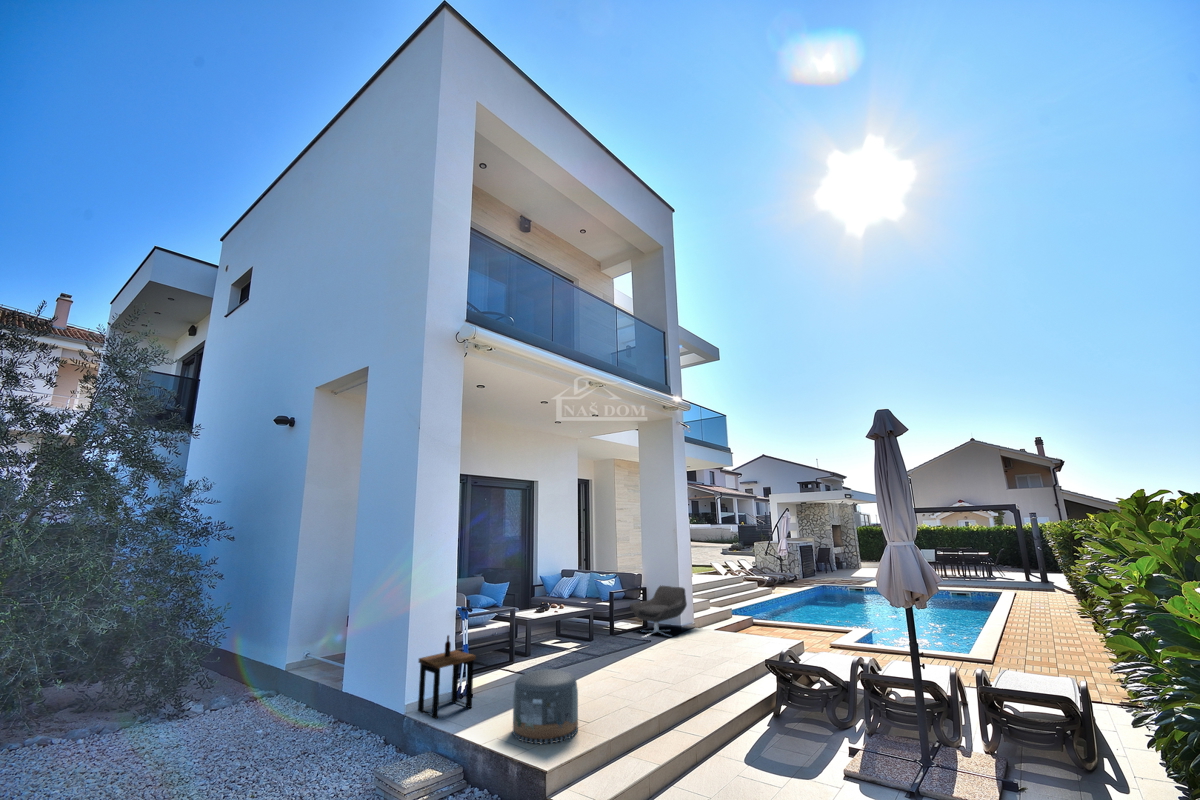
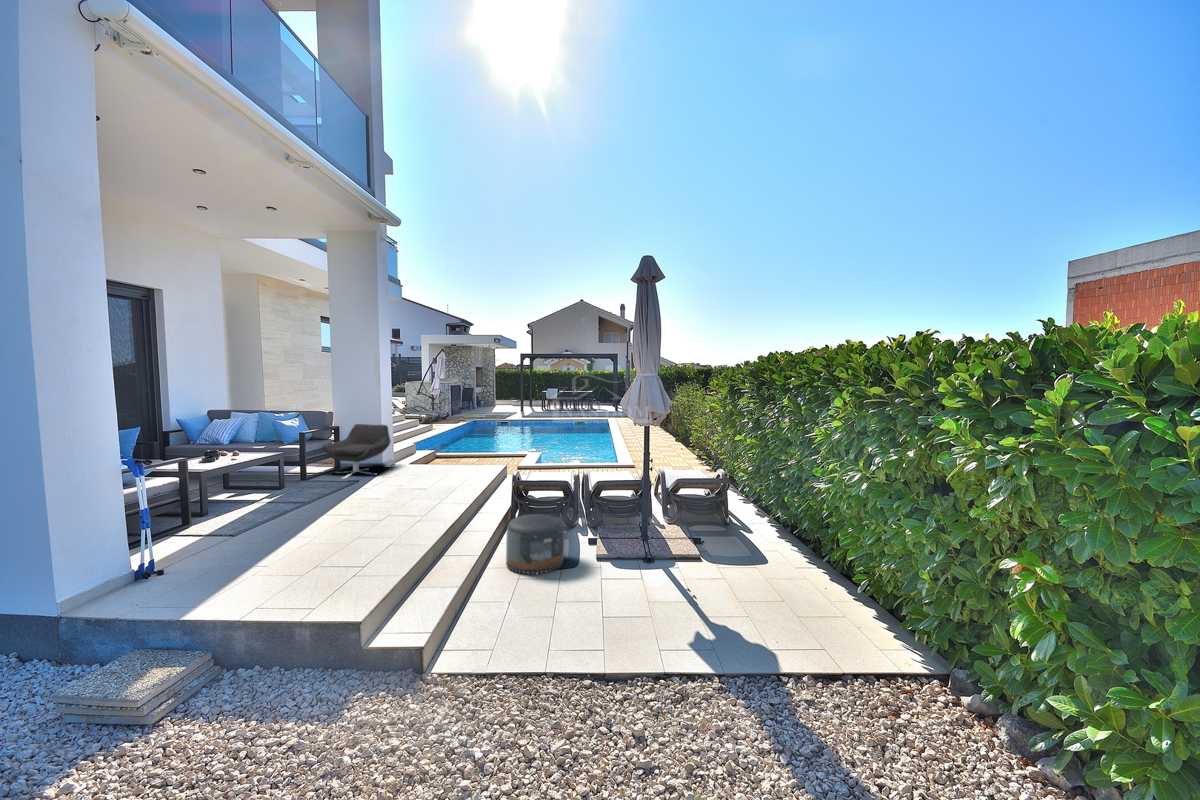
side table: present [418,636,476,719] -> none [73,500,180,610]
pouf: present [513,669,578,744] -> present [506,514,564,574]

